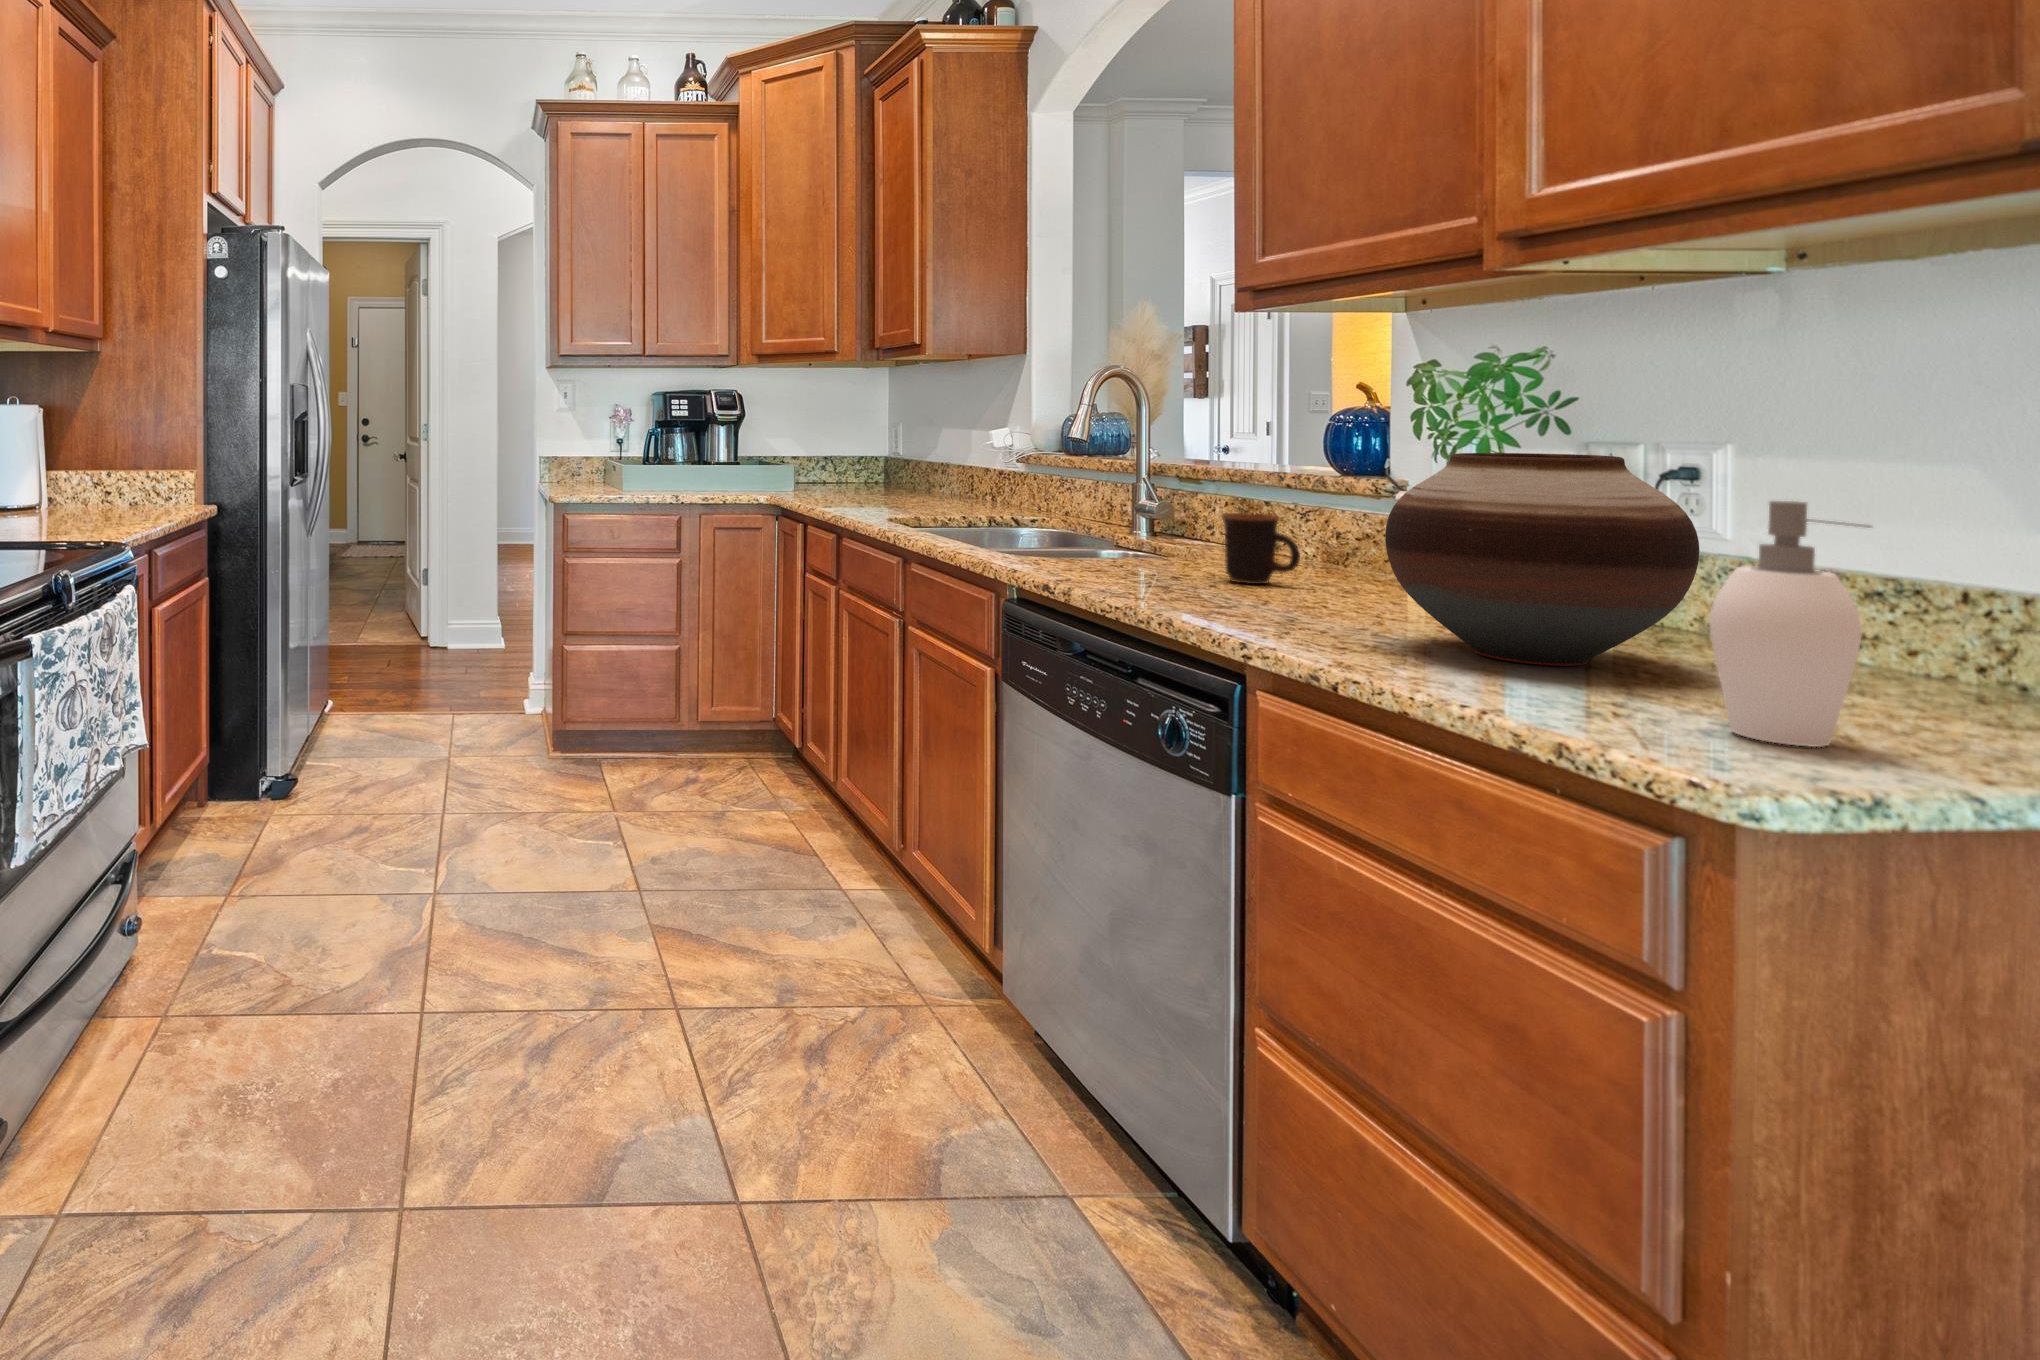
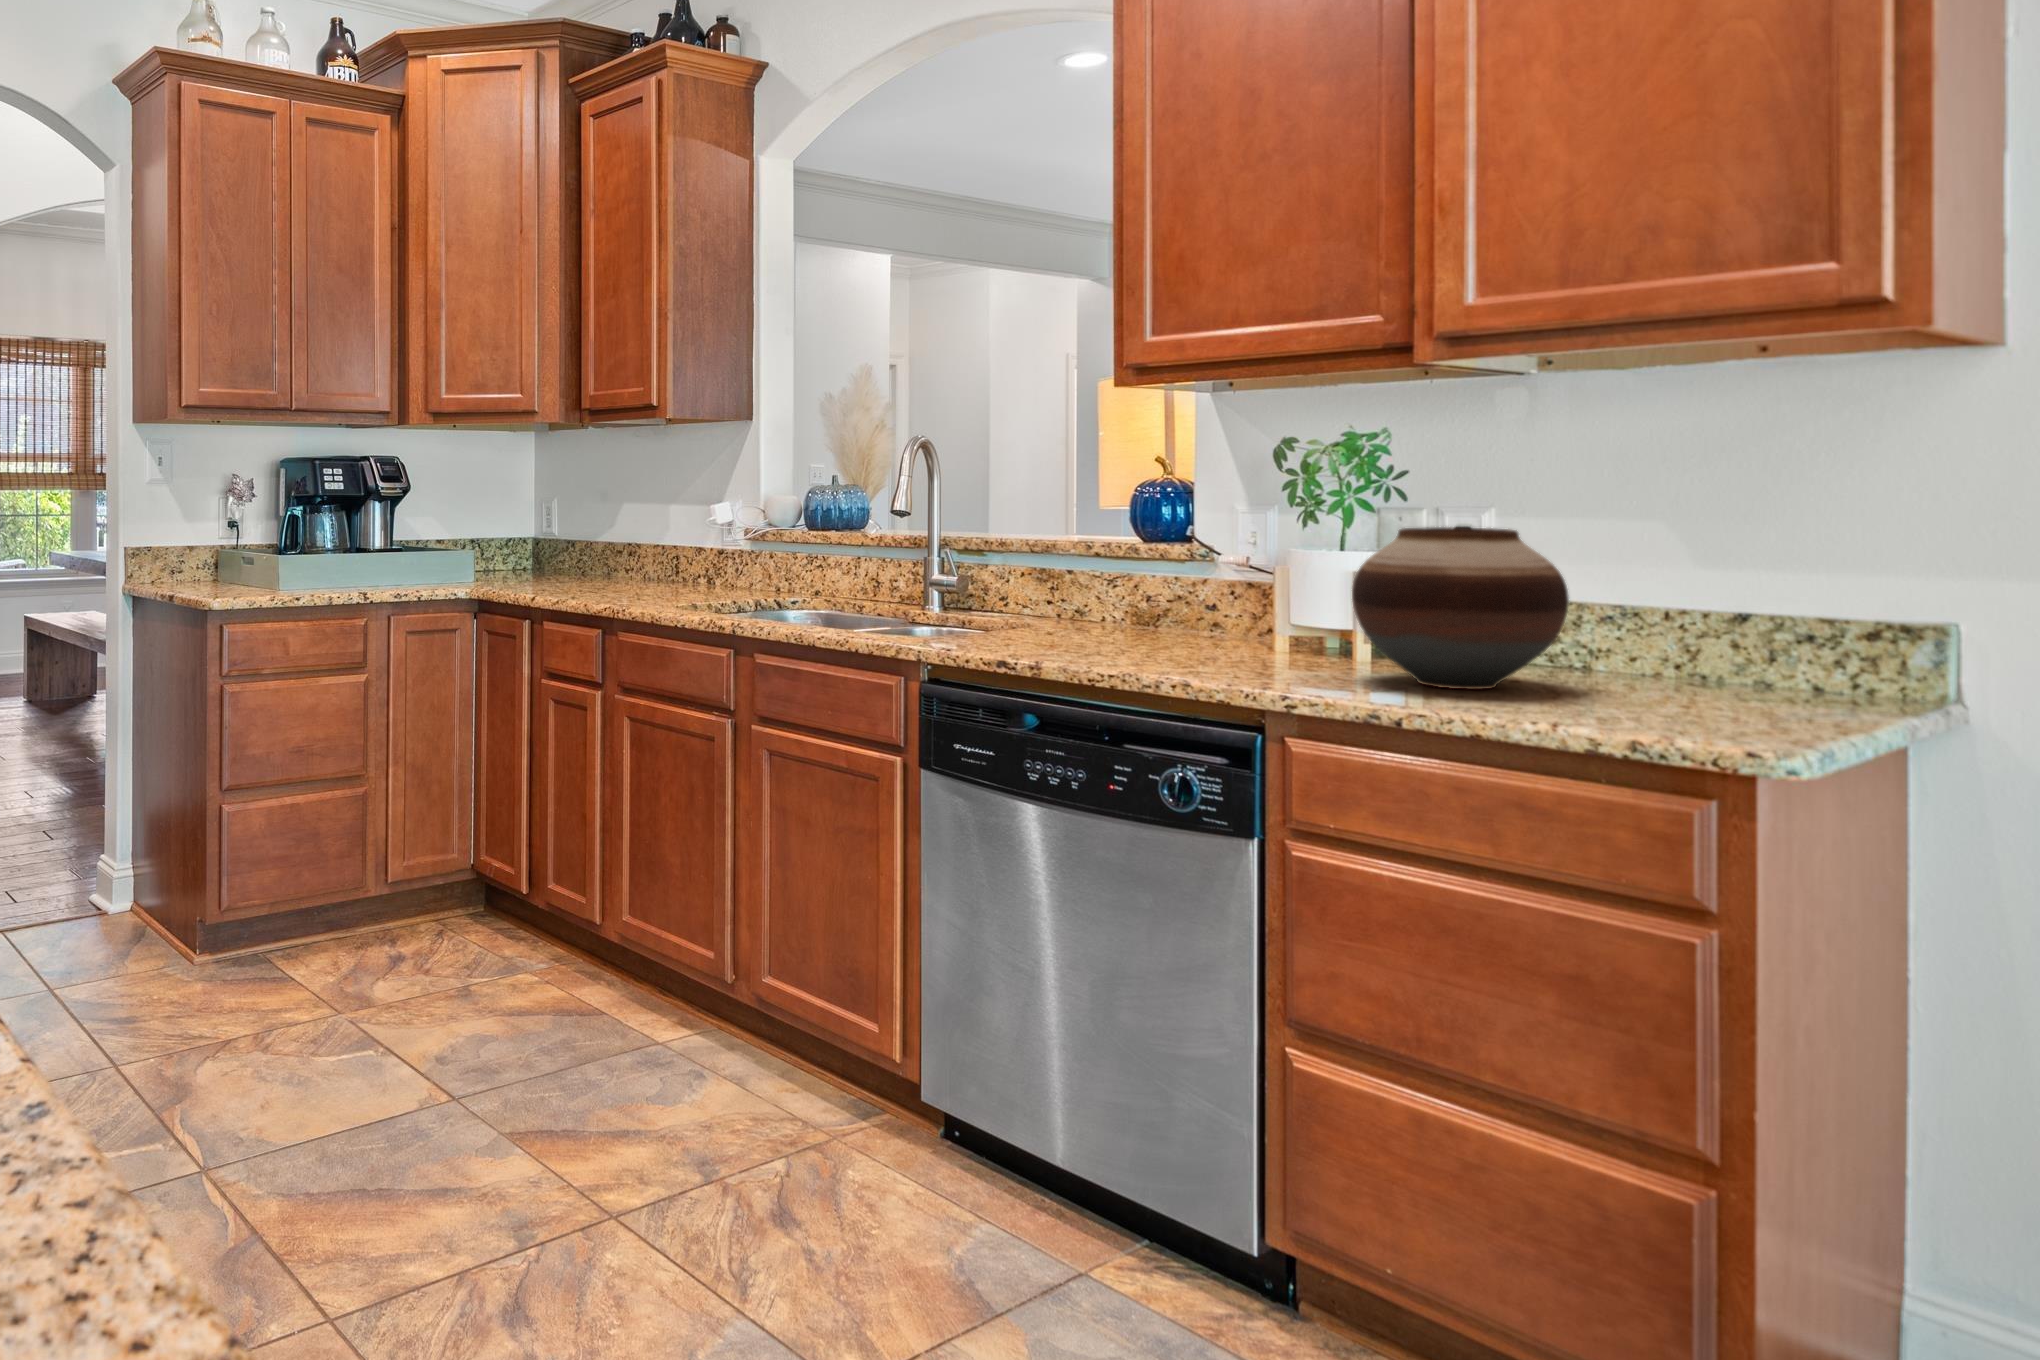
soap dispenser: present [1709,501,1871,747] -> none [1660,560,1775,725]
mug: present [1222,513,1300,584] -> none [1103,583,1175,646]

